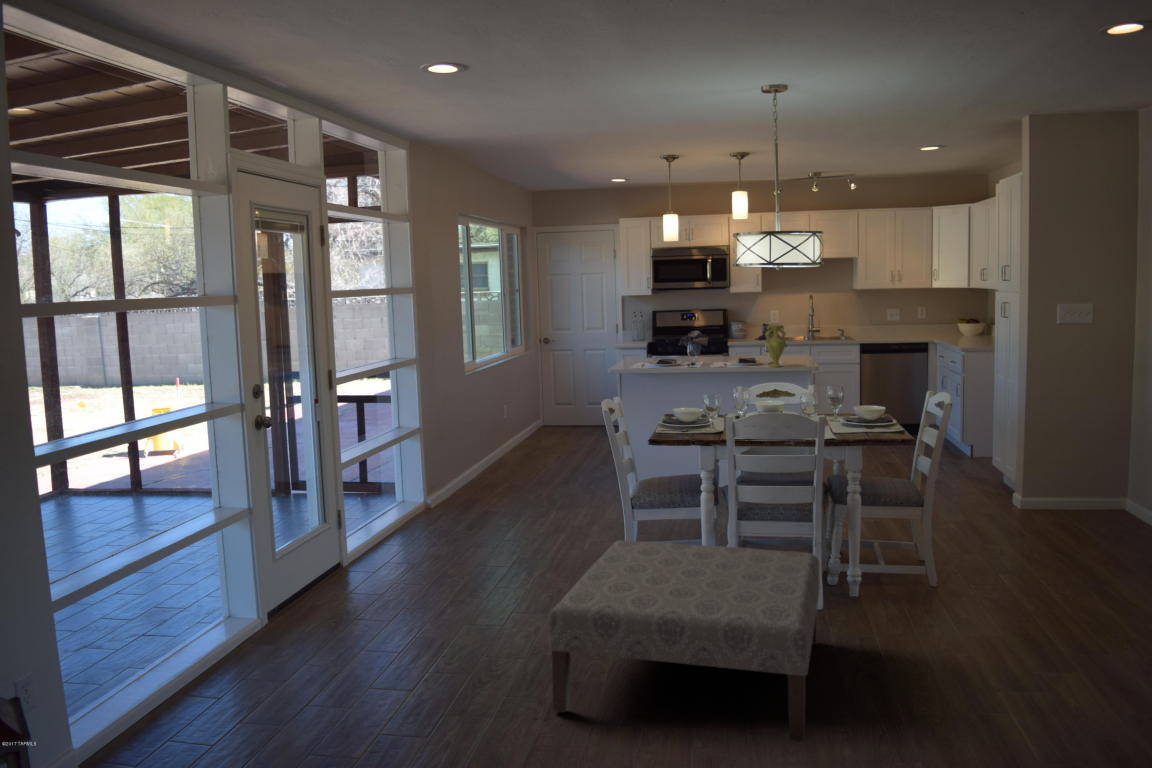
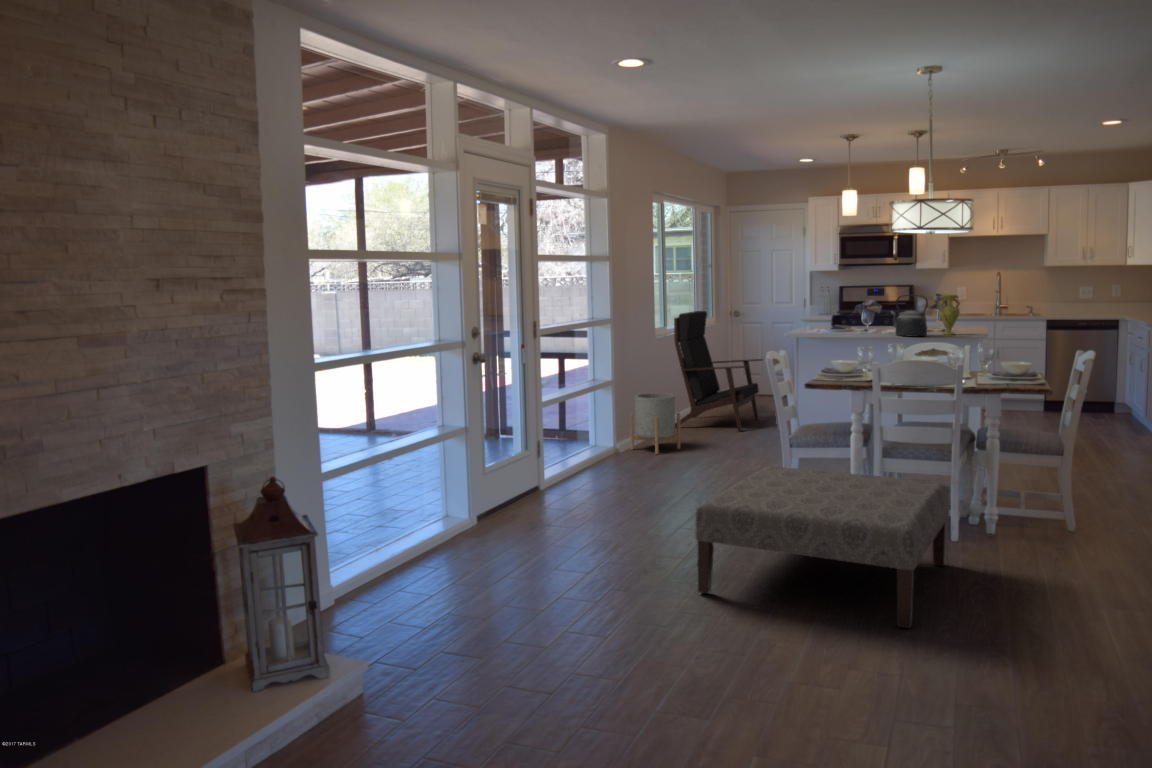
kettle: none [719,327,757,371] -> present [891,295,928,337]
lounge chair: none [487,342,583,475] -> present [674,311,763,431]
planter: none [444,440,502,510] -> present [630,393,680,454]

